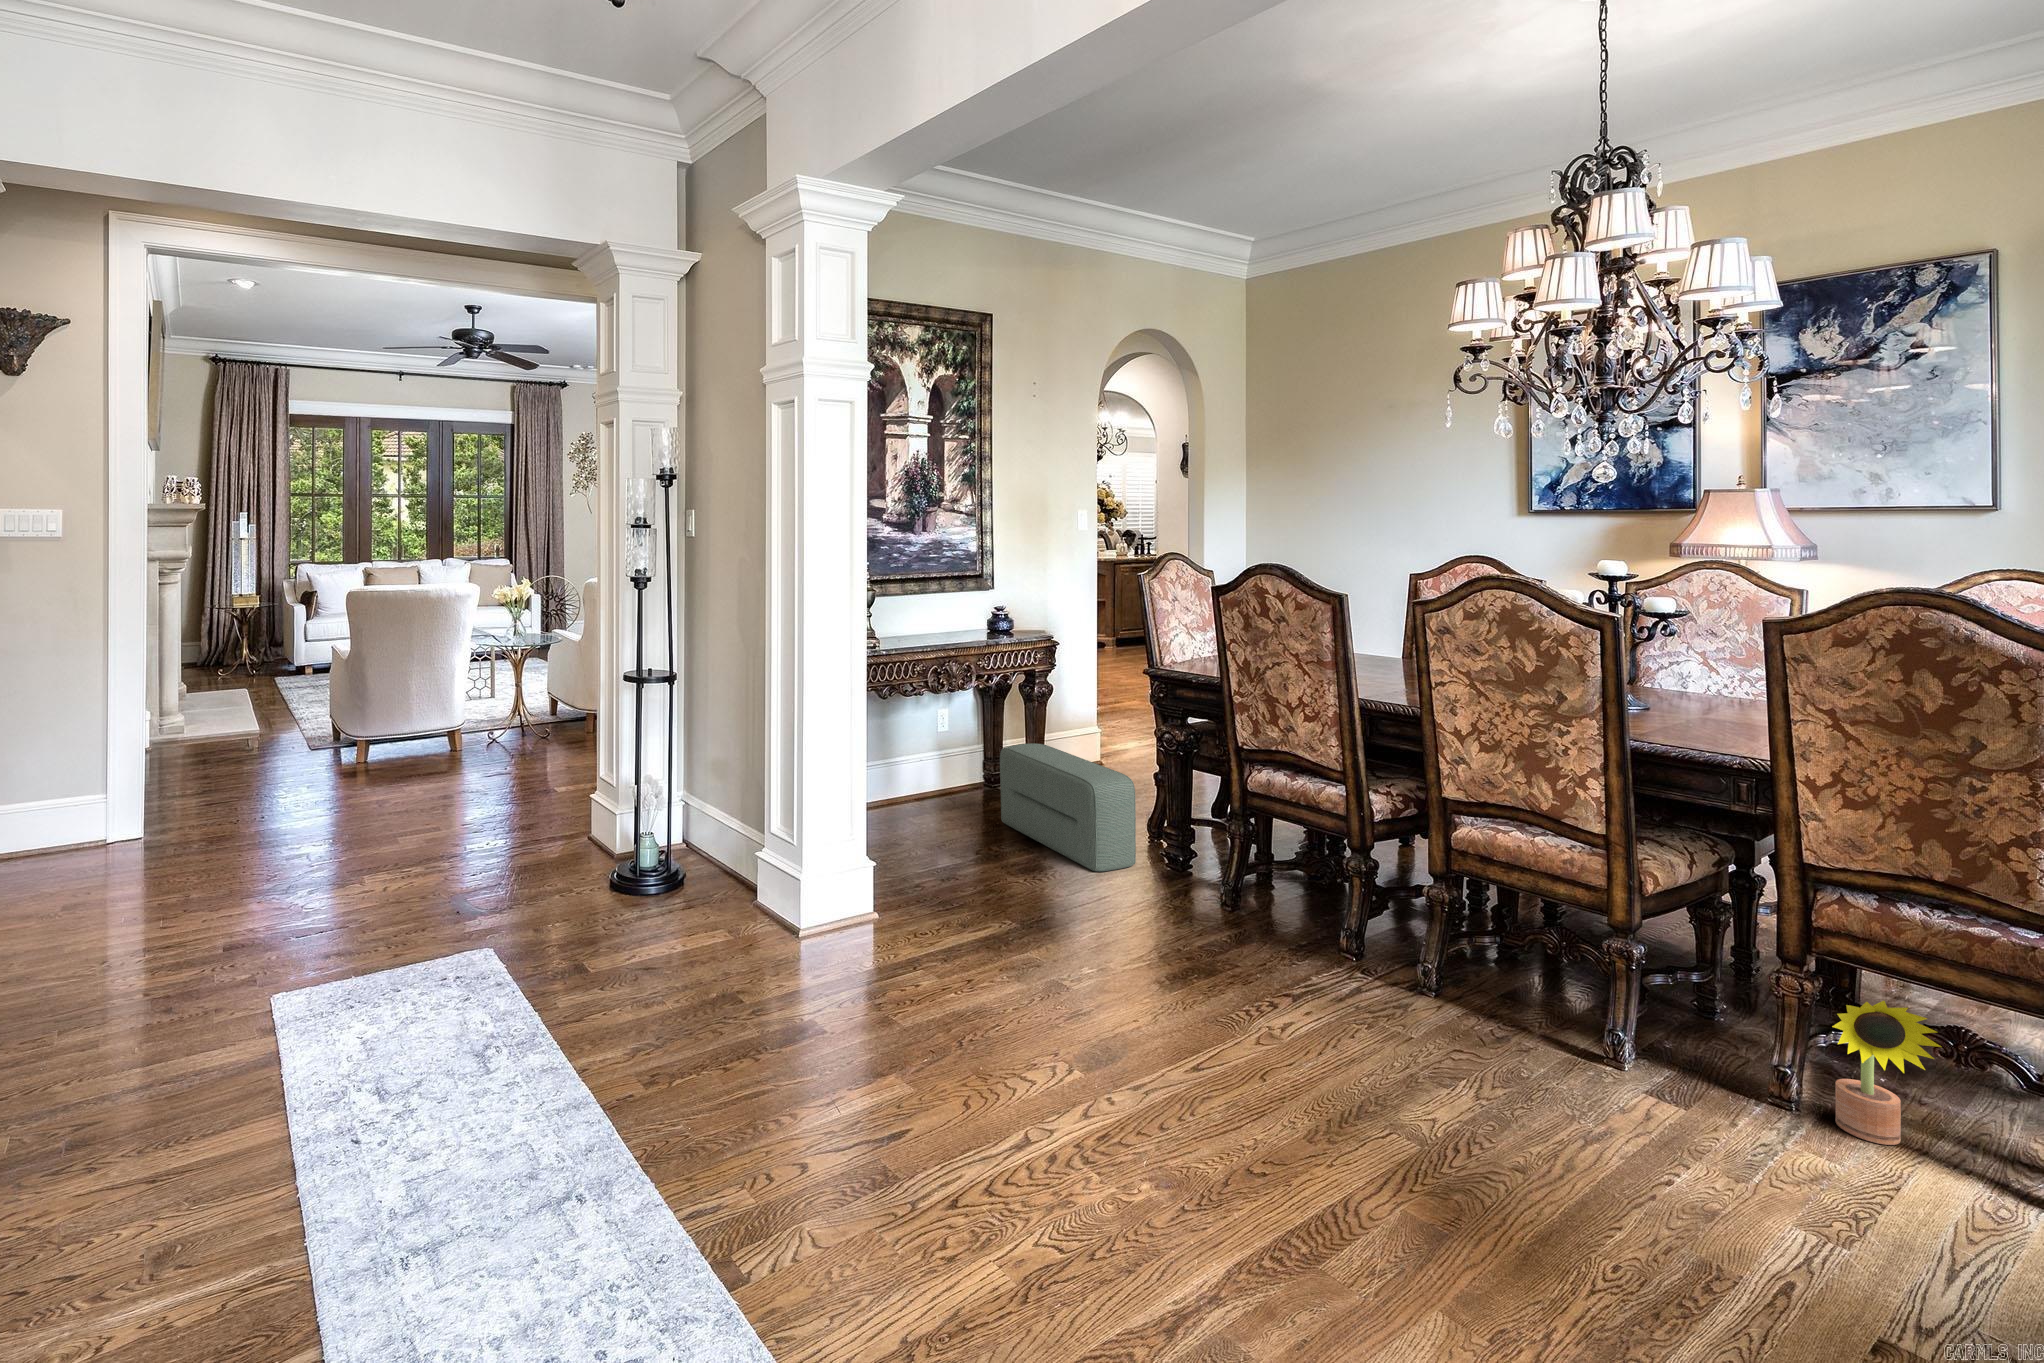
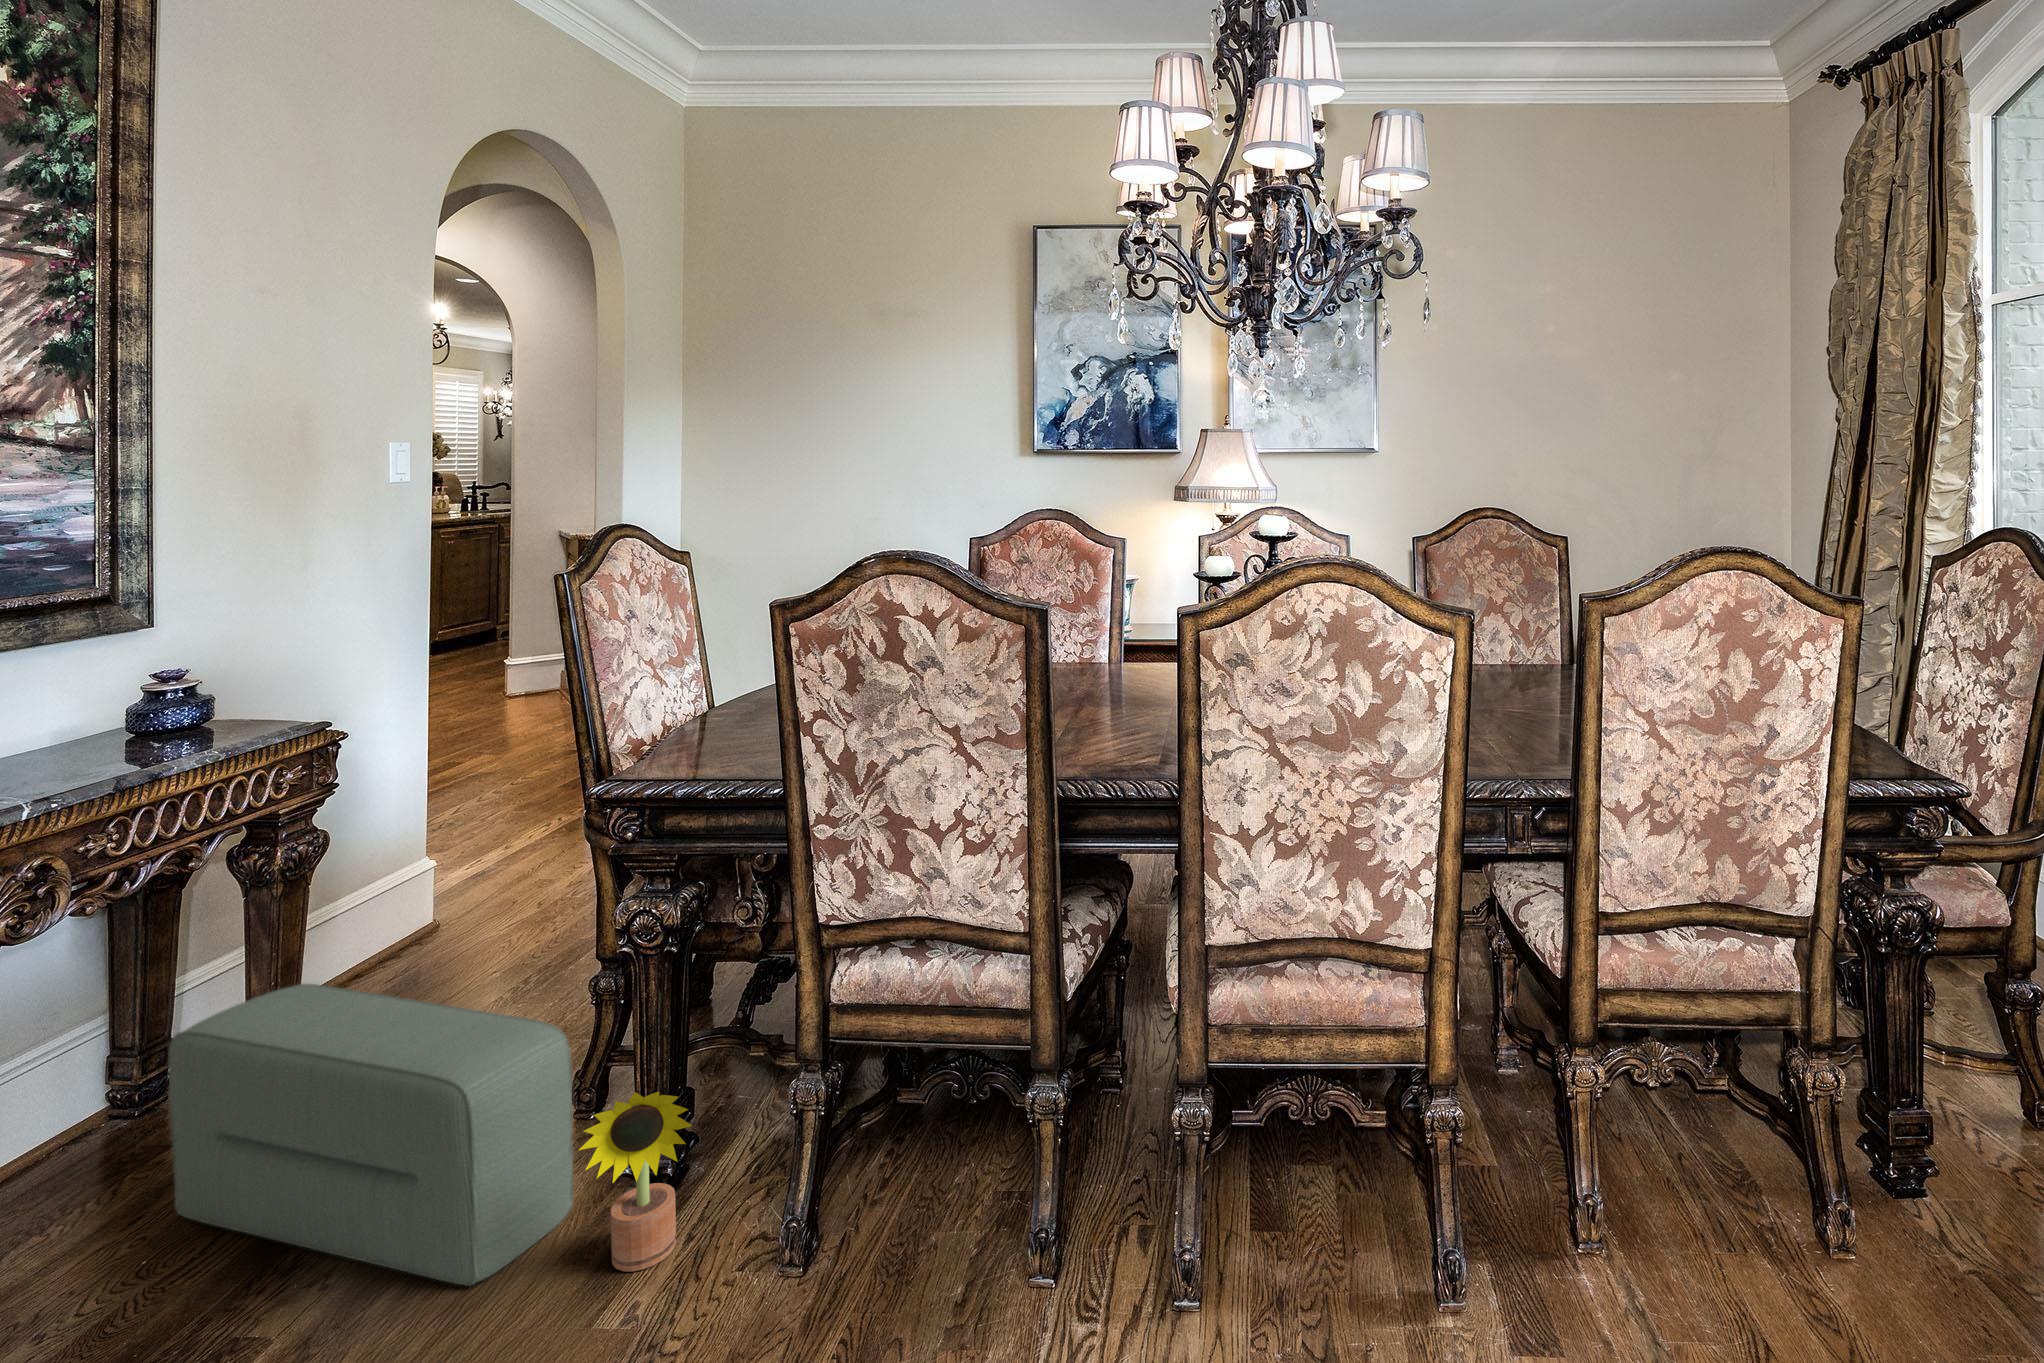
decorative plant: present [1832,1001,1941,1145] -> present [579,1092,692,1272]

